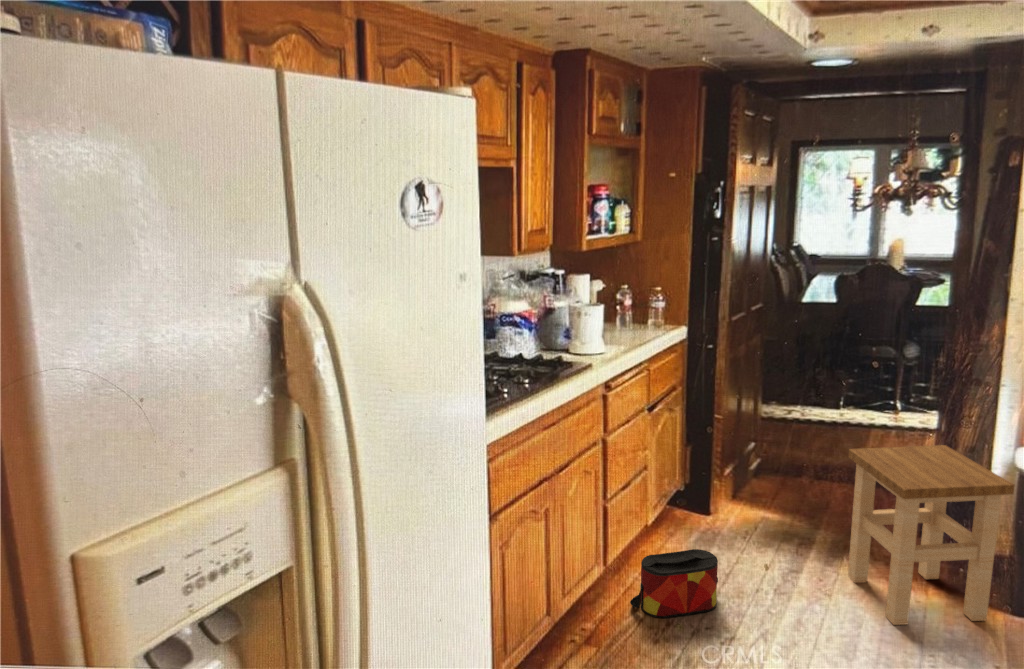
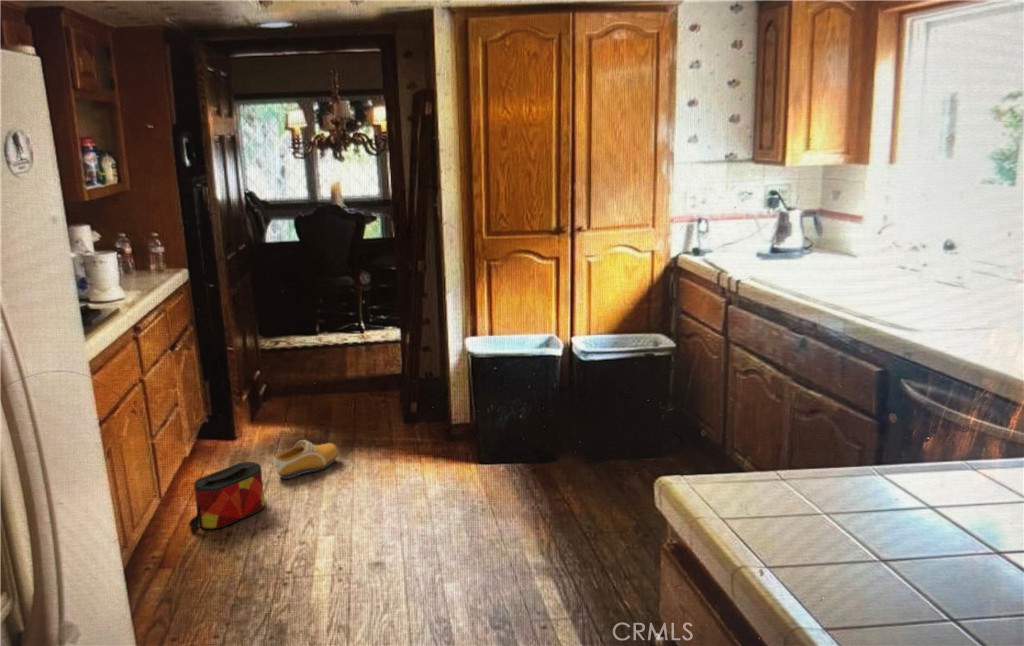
stool: present [848,445,1014,625] -> none [348,336,463,478]
shoe: none [737,539,818,581] -> present [273,440,337,479]

